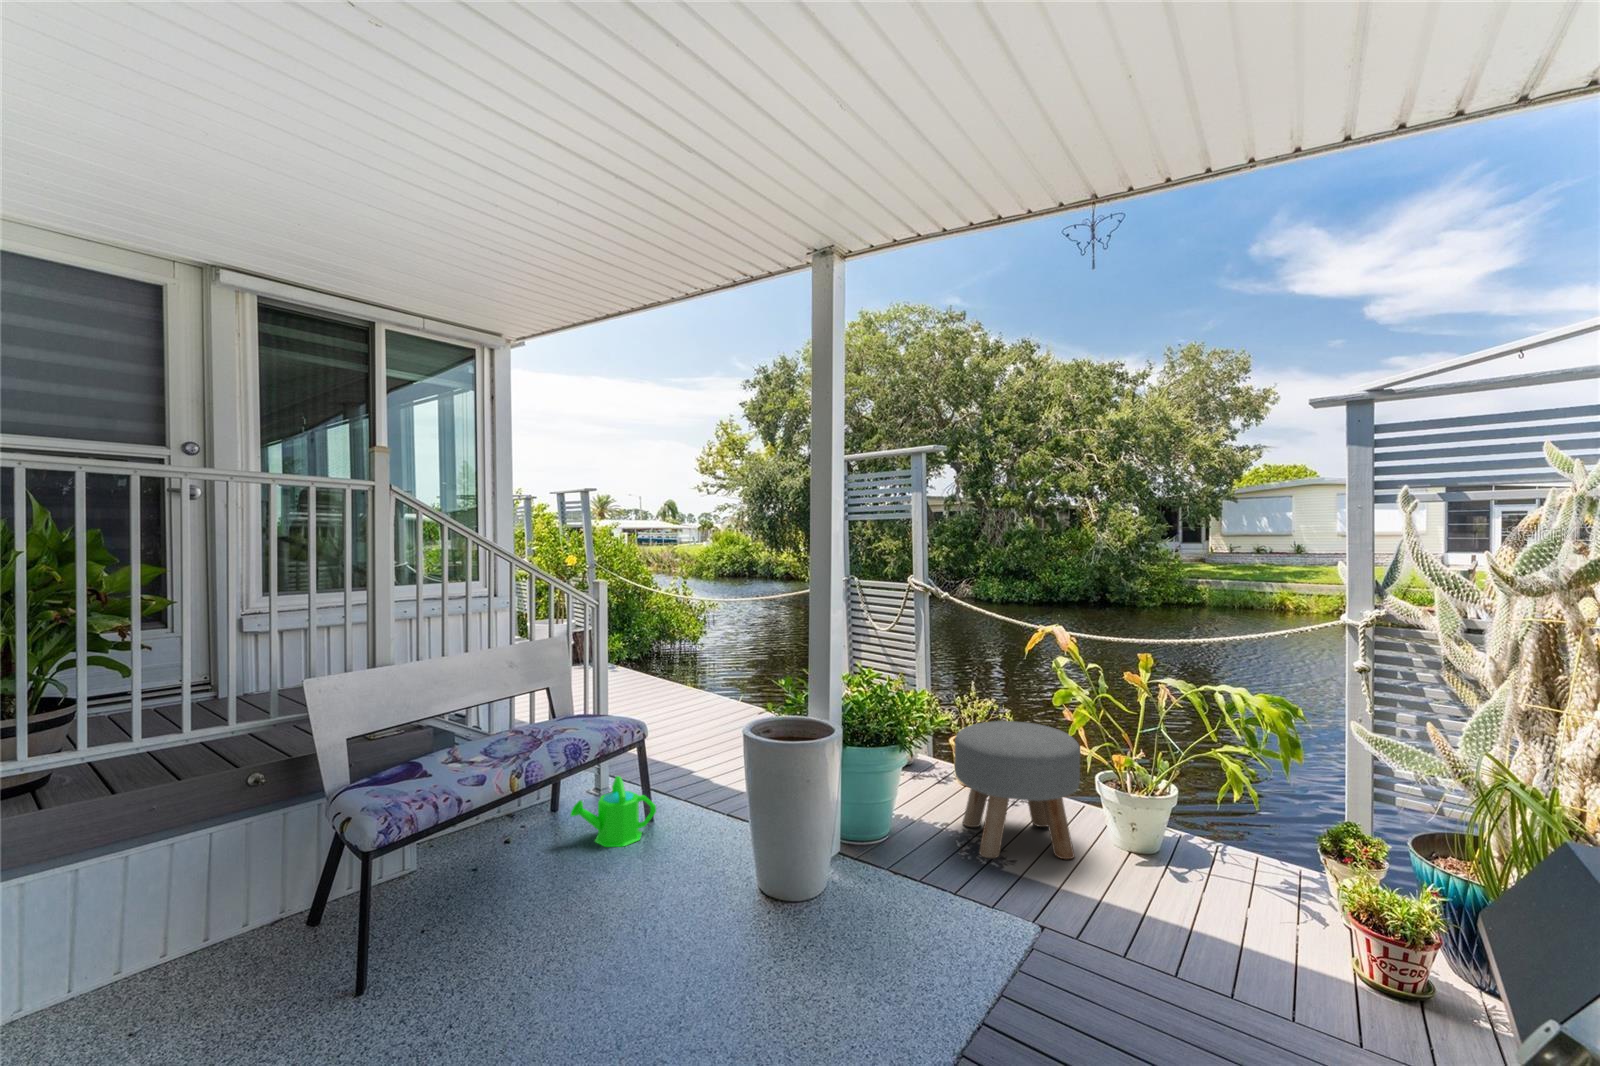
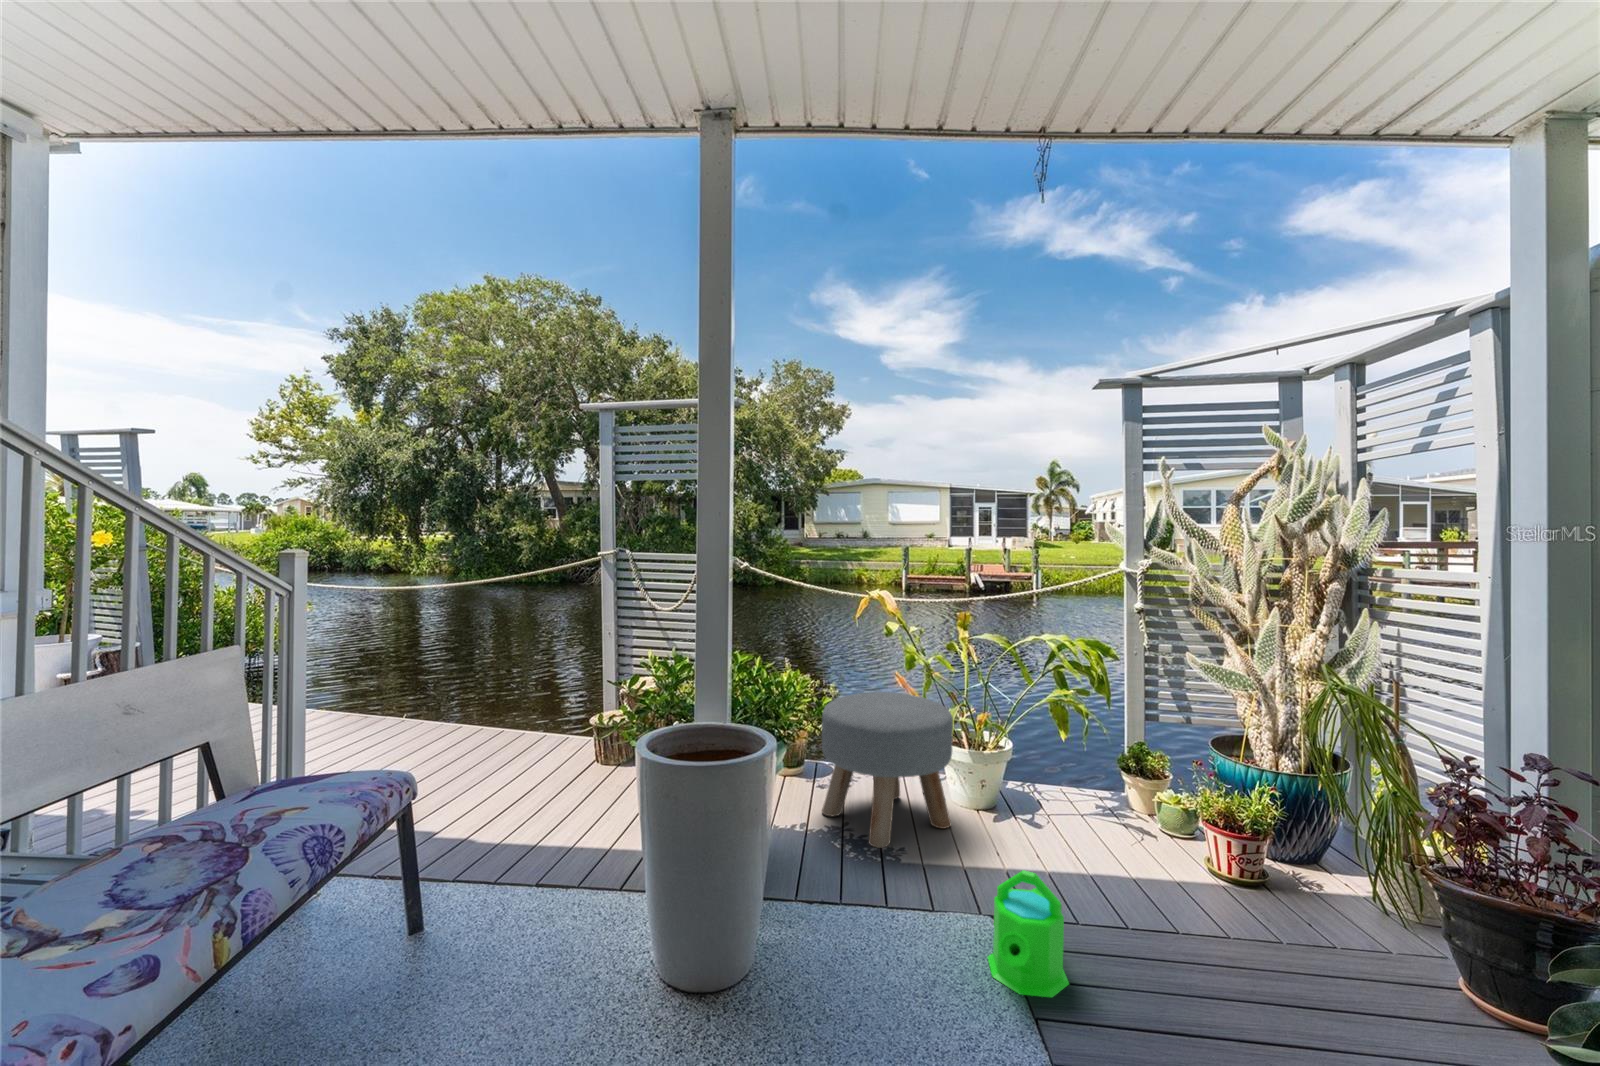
watering can: present [571,776,656,847] -> present [988,870,1069,997]

